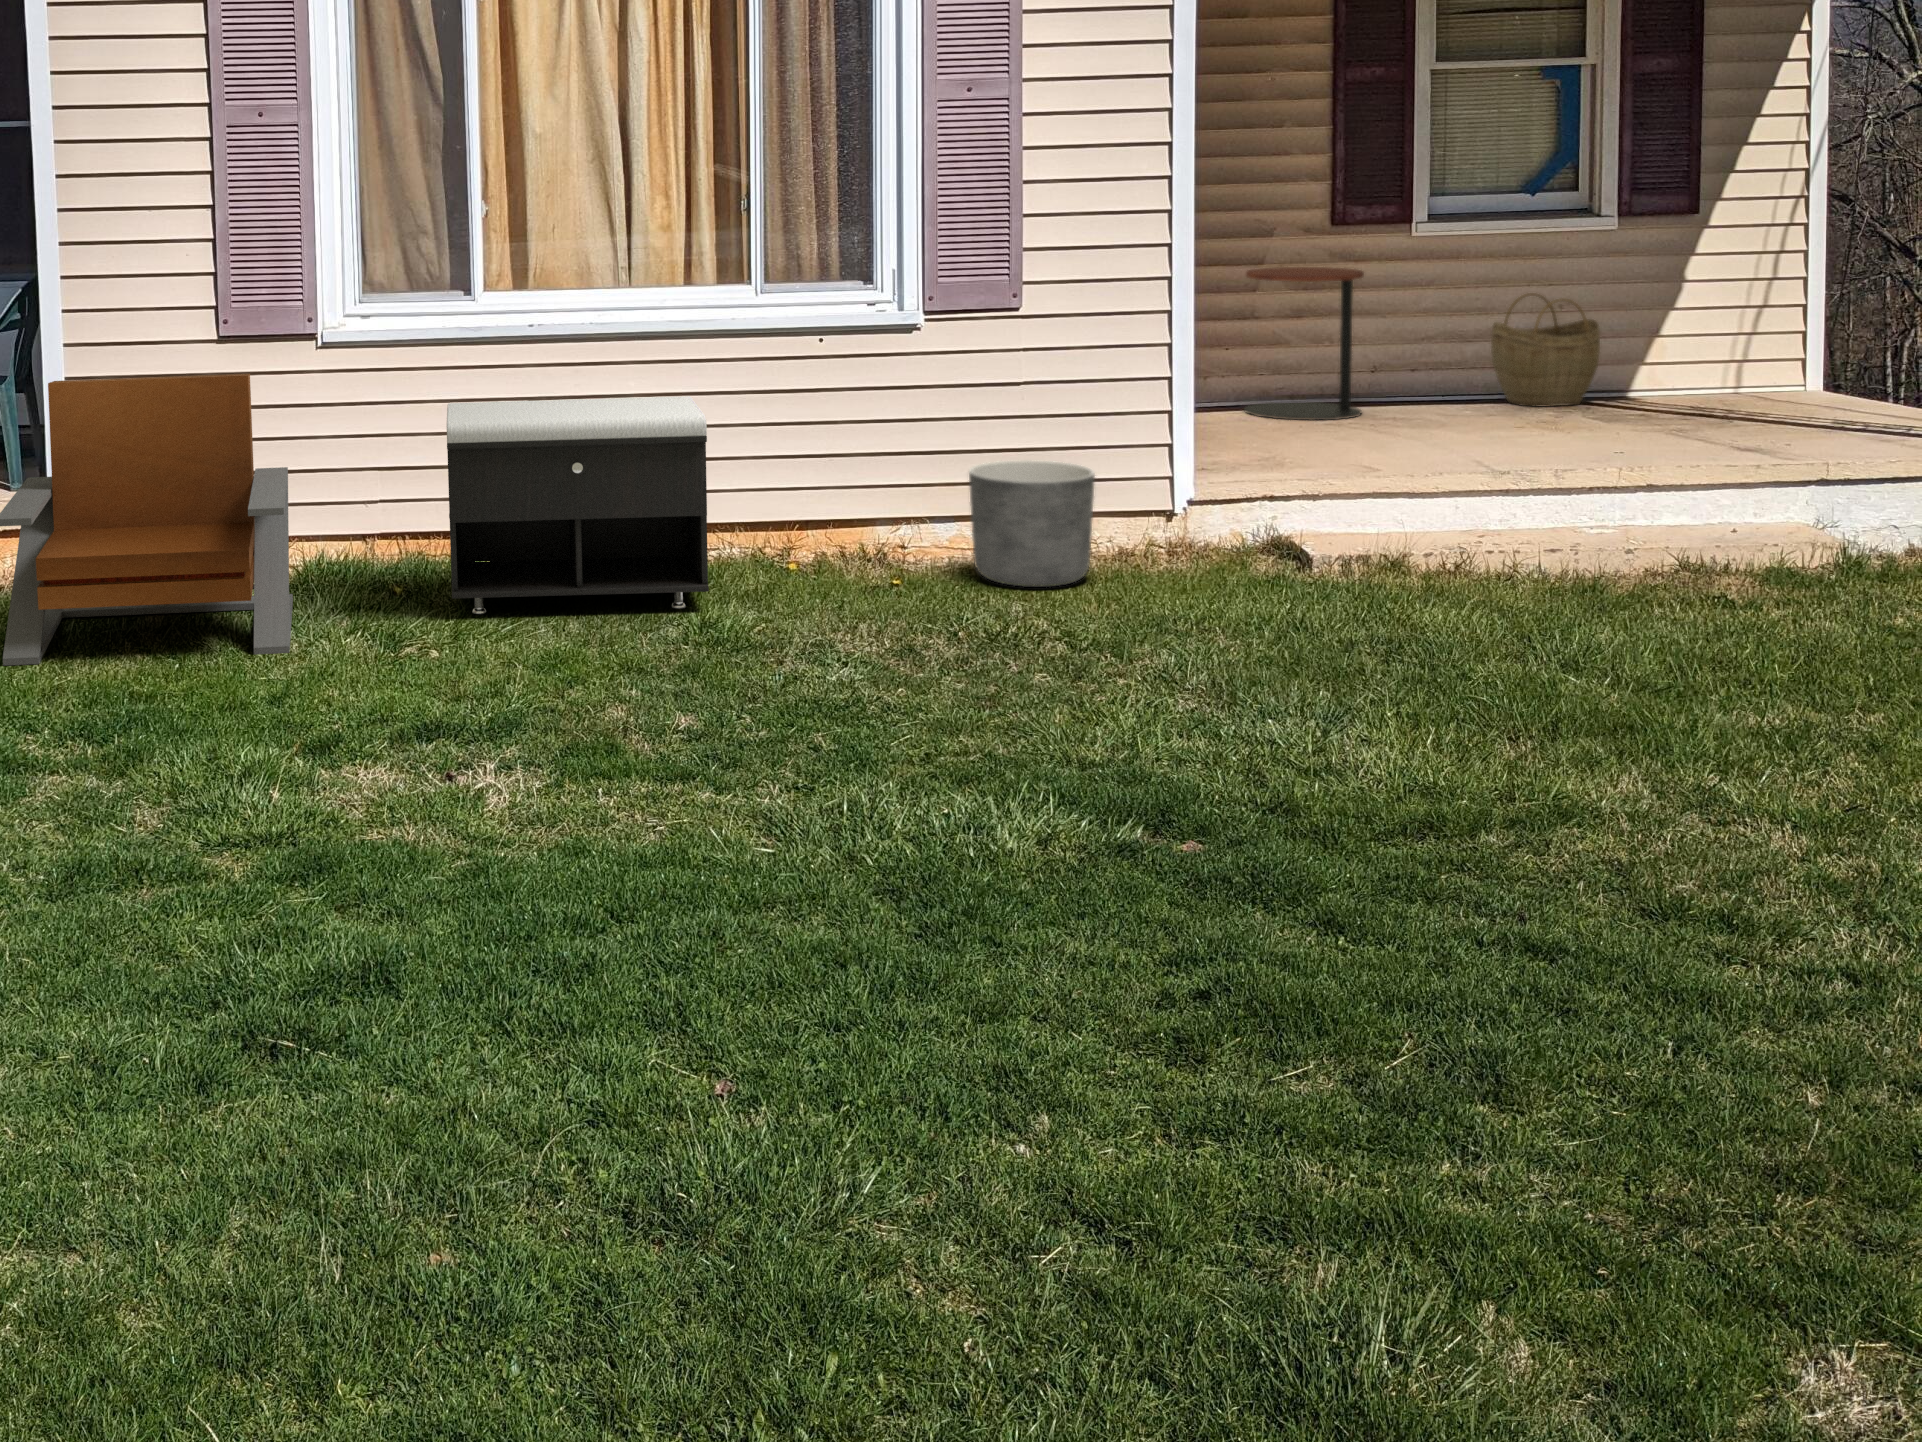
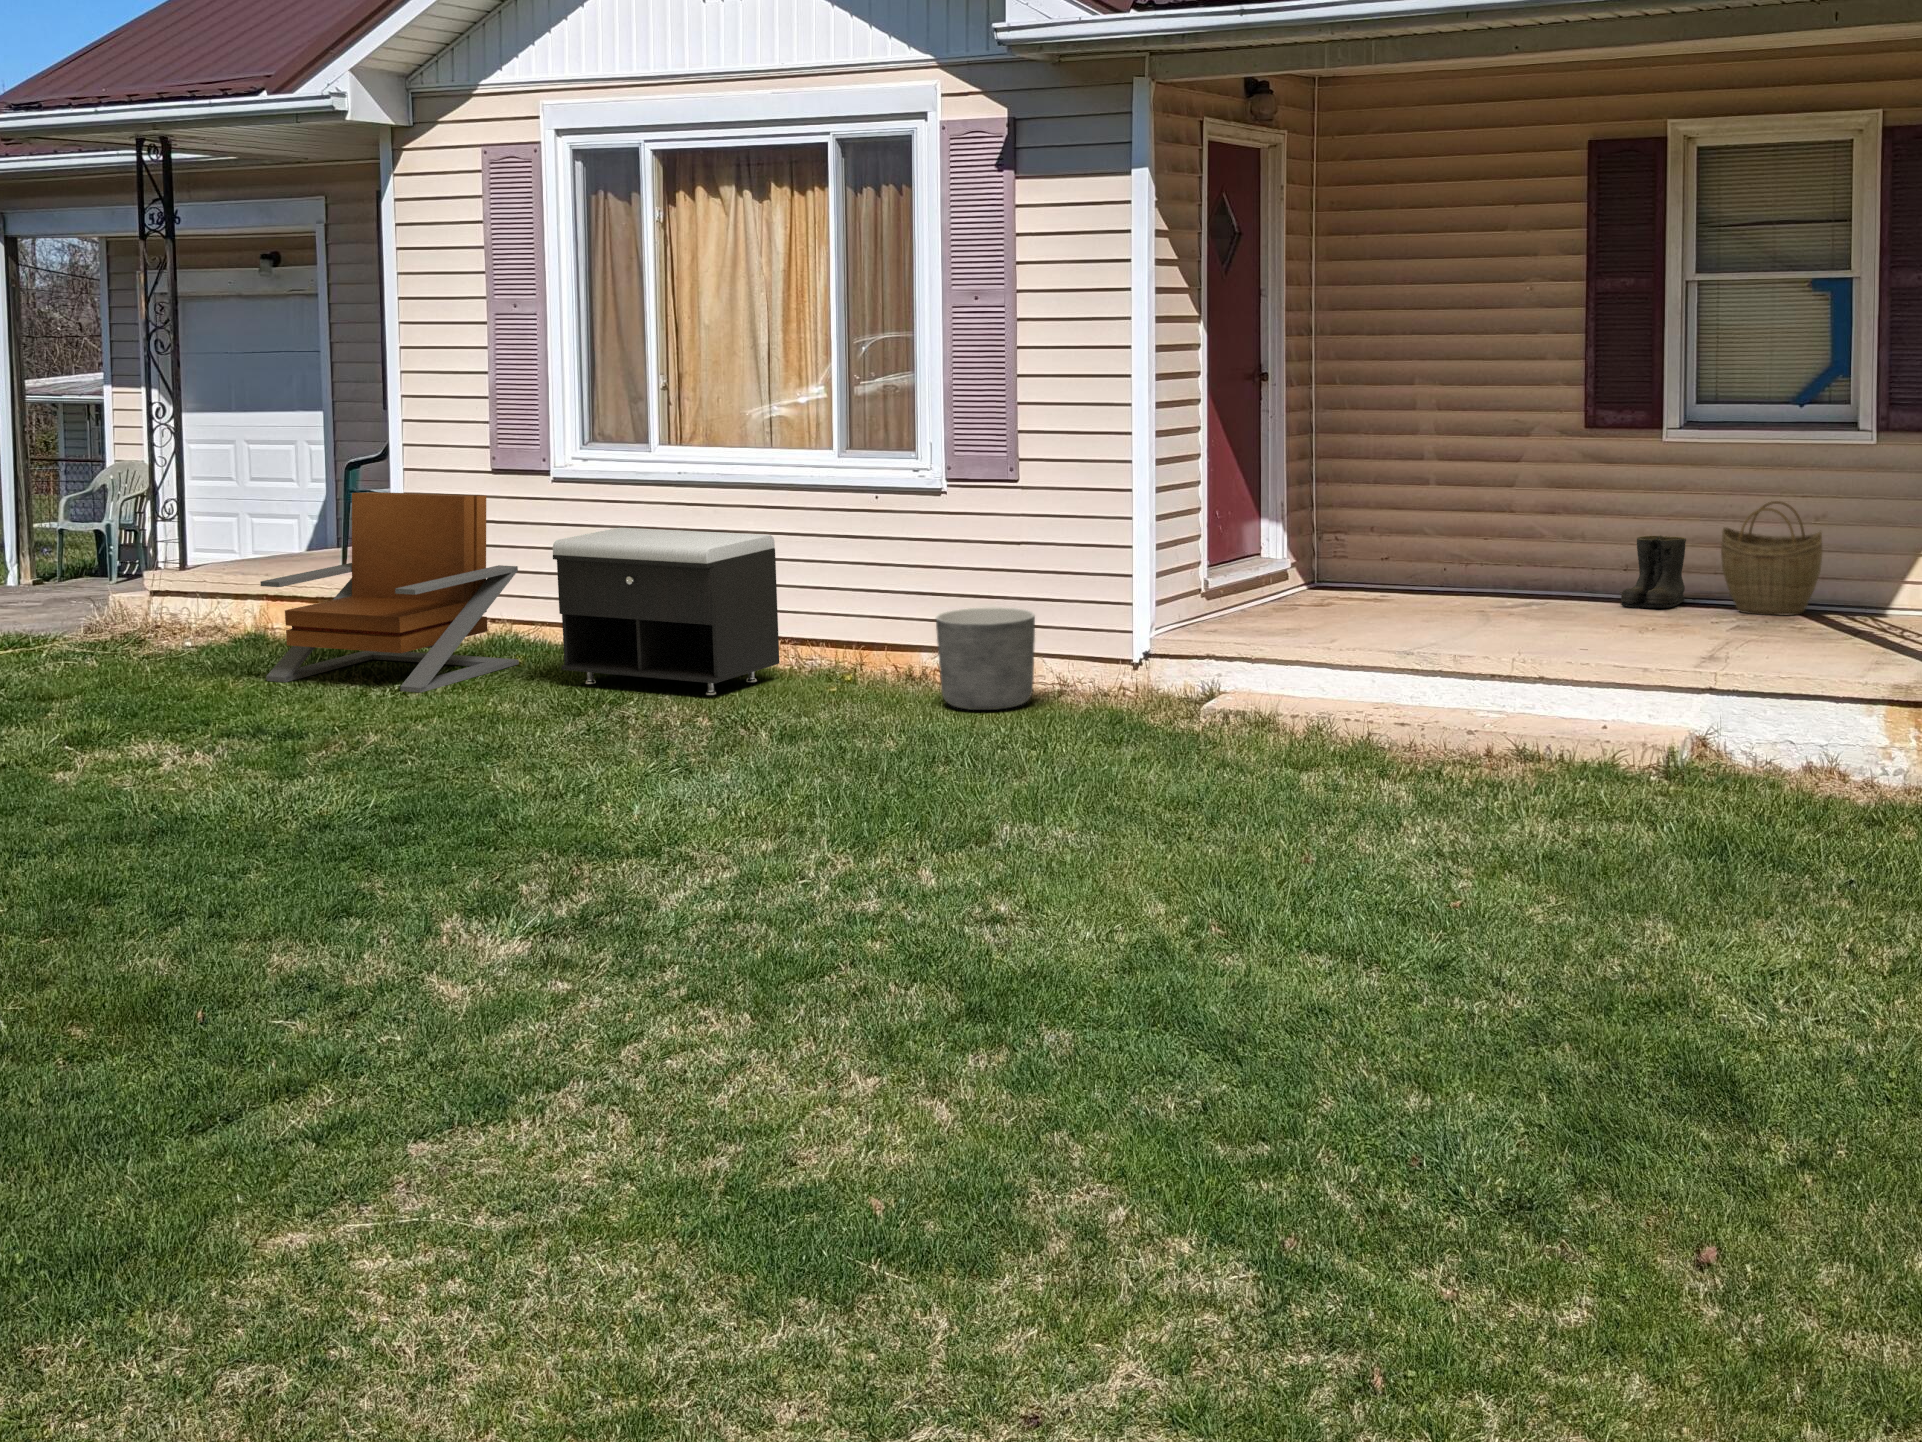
side table: present [1245,267,1364,420] -> none [1472,462,1578,608]
boots: none [1393,336,1464,410] -> present [1621,536,1686,608]

